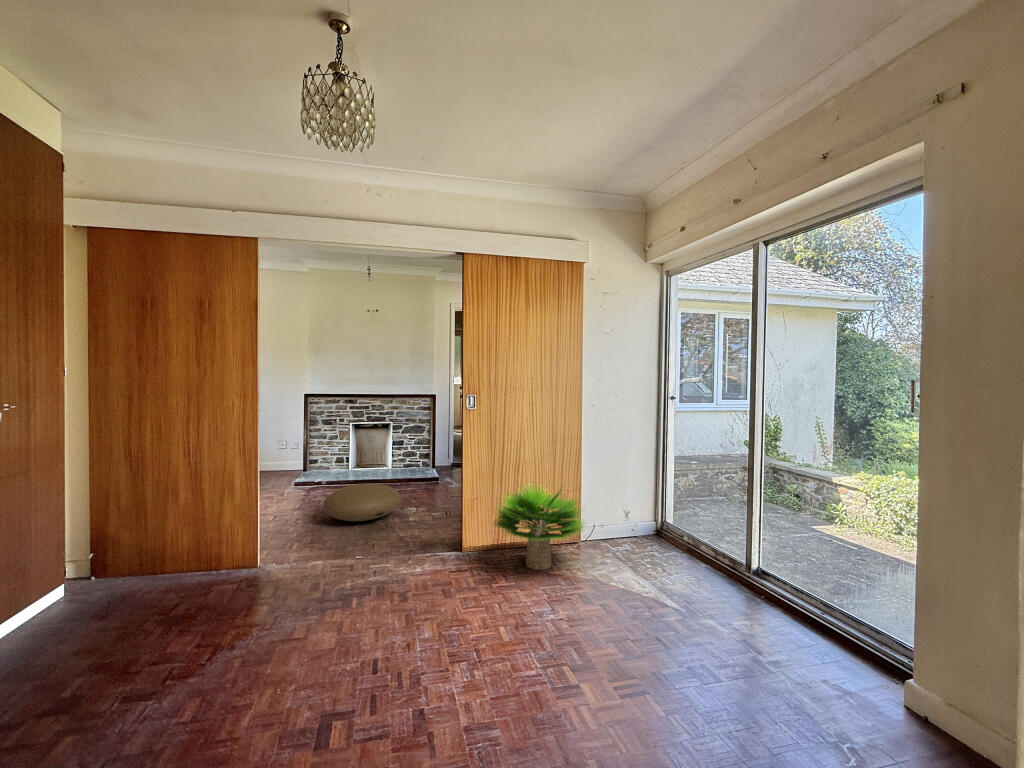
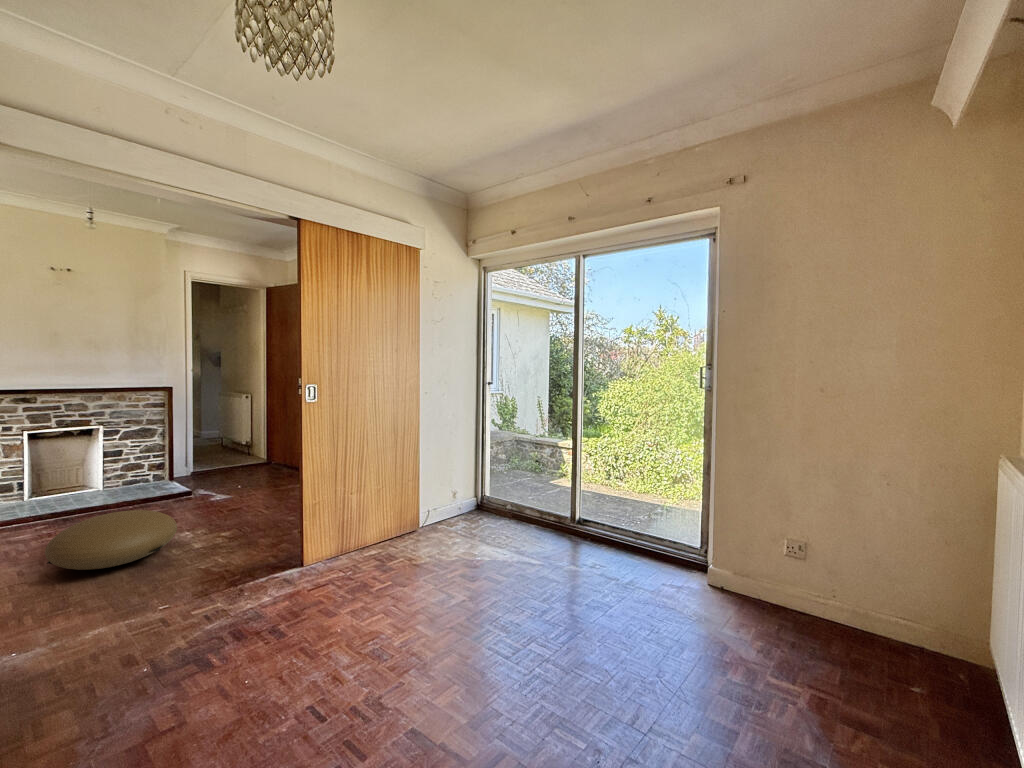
potted plant: present [494,485,584,570] -> none [346,472,452,565]

